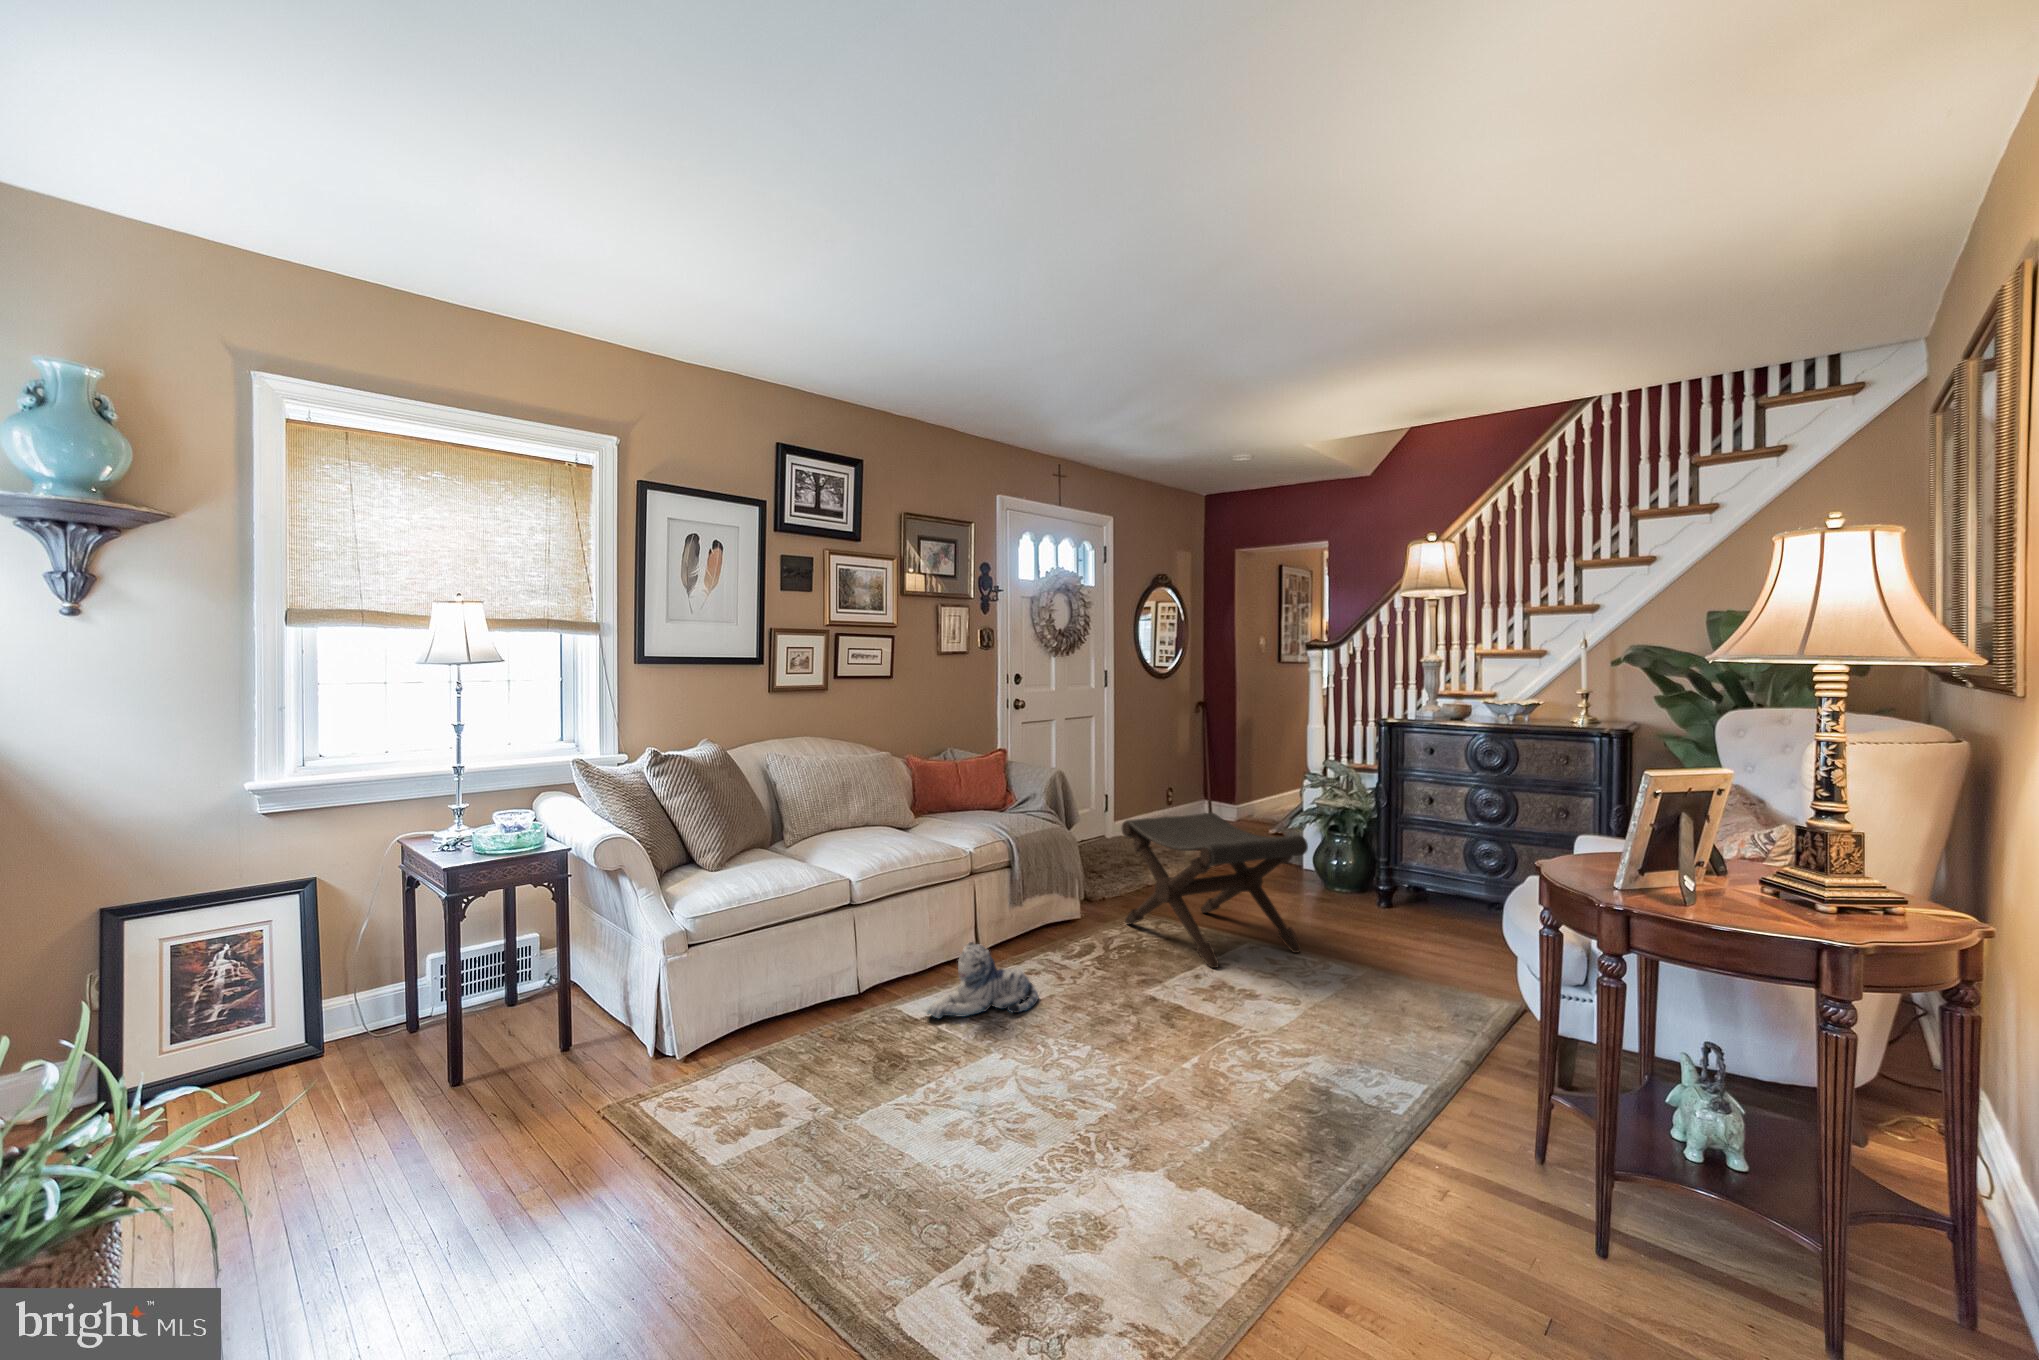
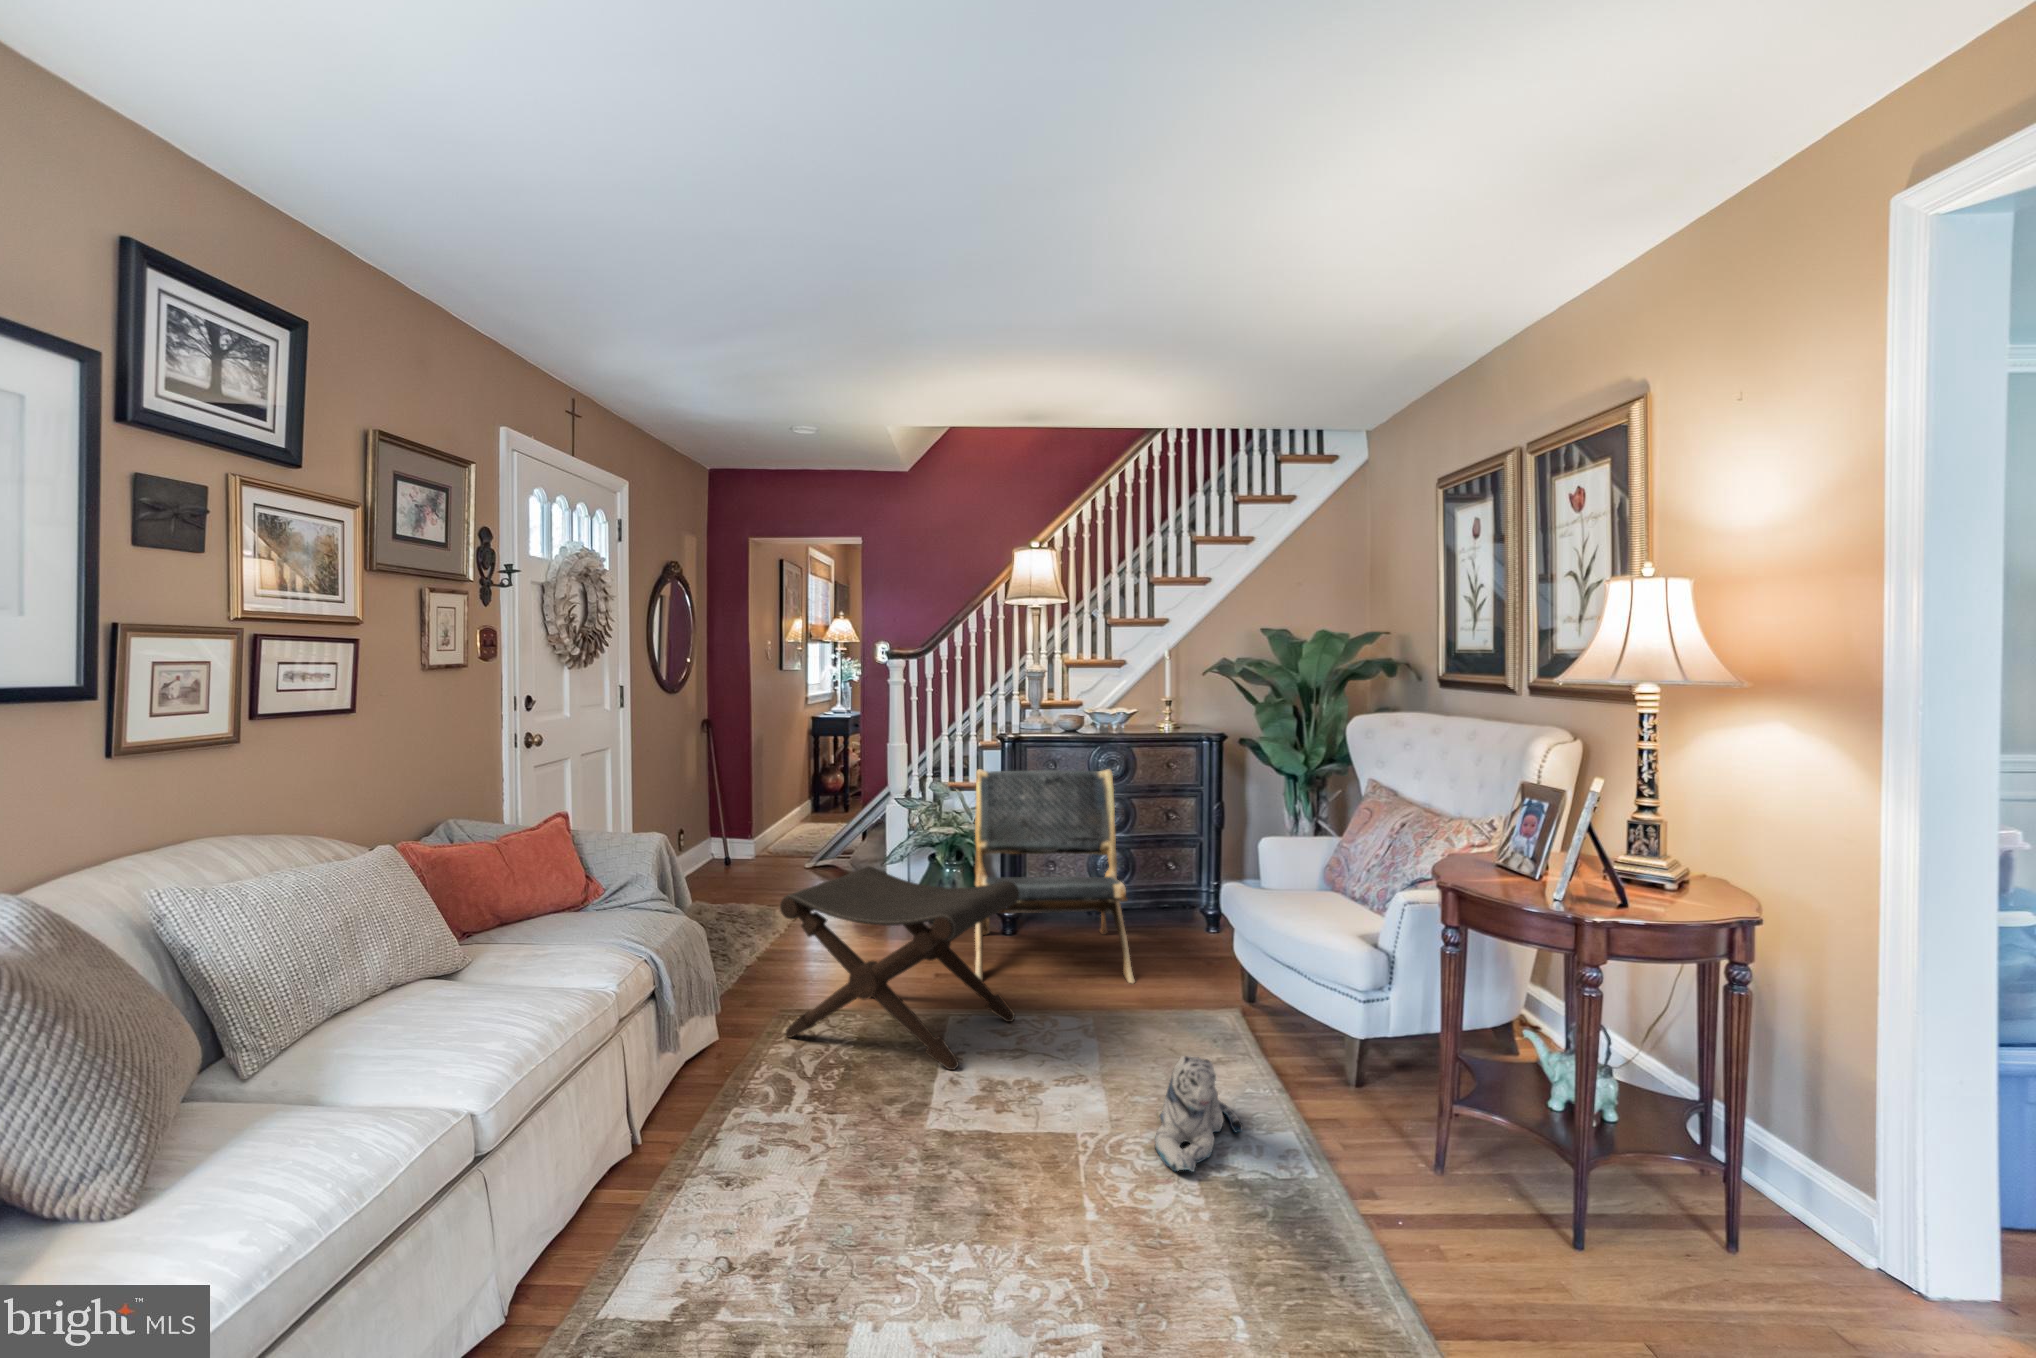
lounge chair: none [1302,748,1488,954] -> present [975,769,1135,983]
plush toy: present [926,942,1039,1018] -> present [1155,1056,1243,1172]

